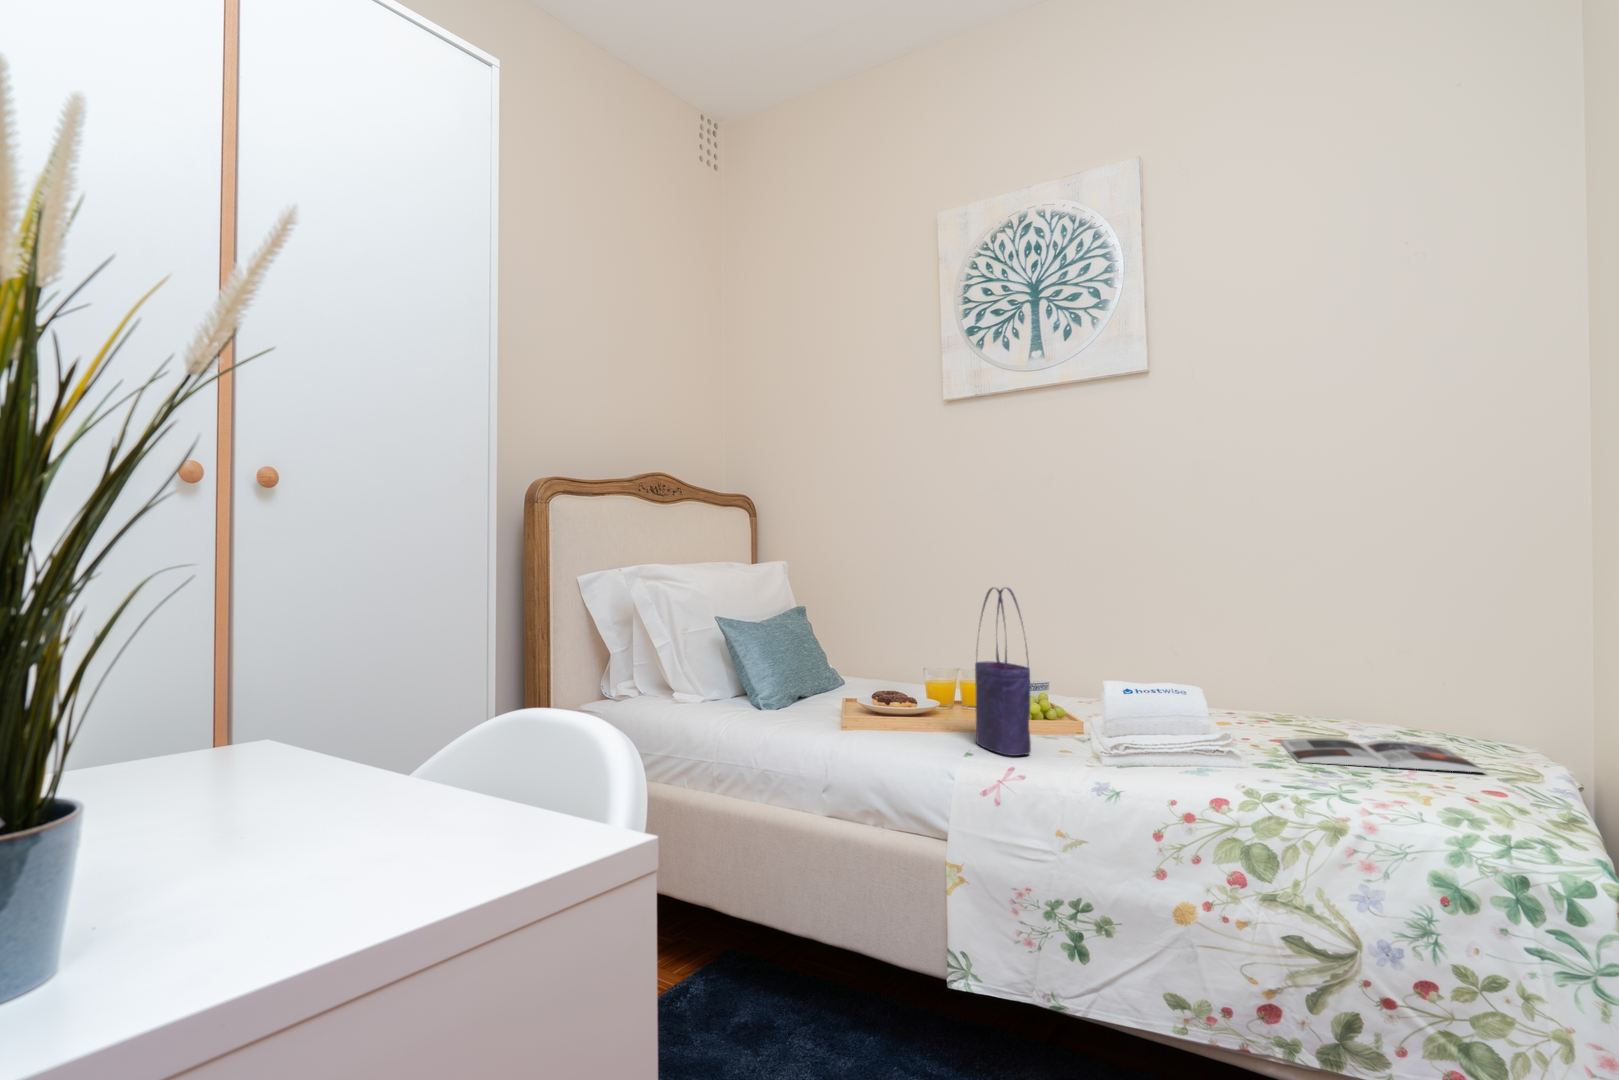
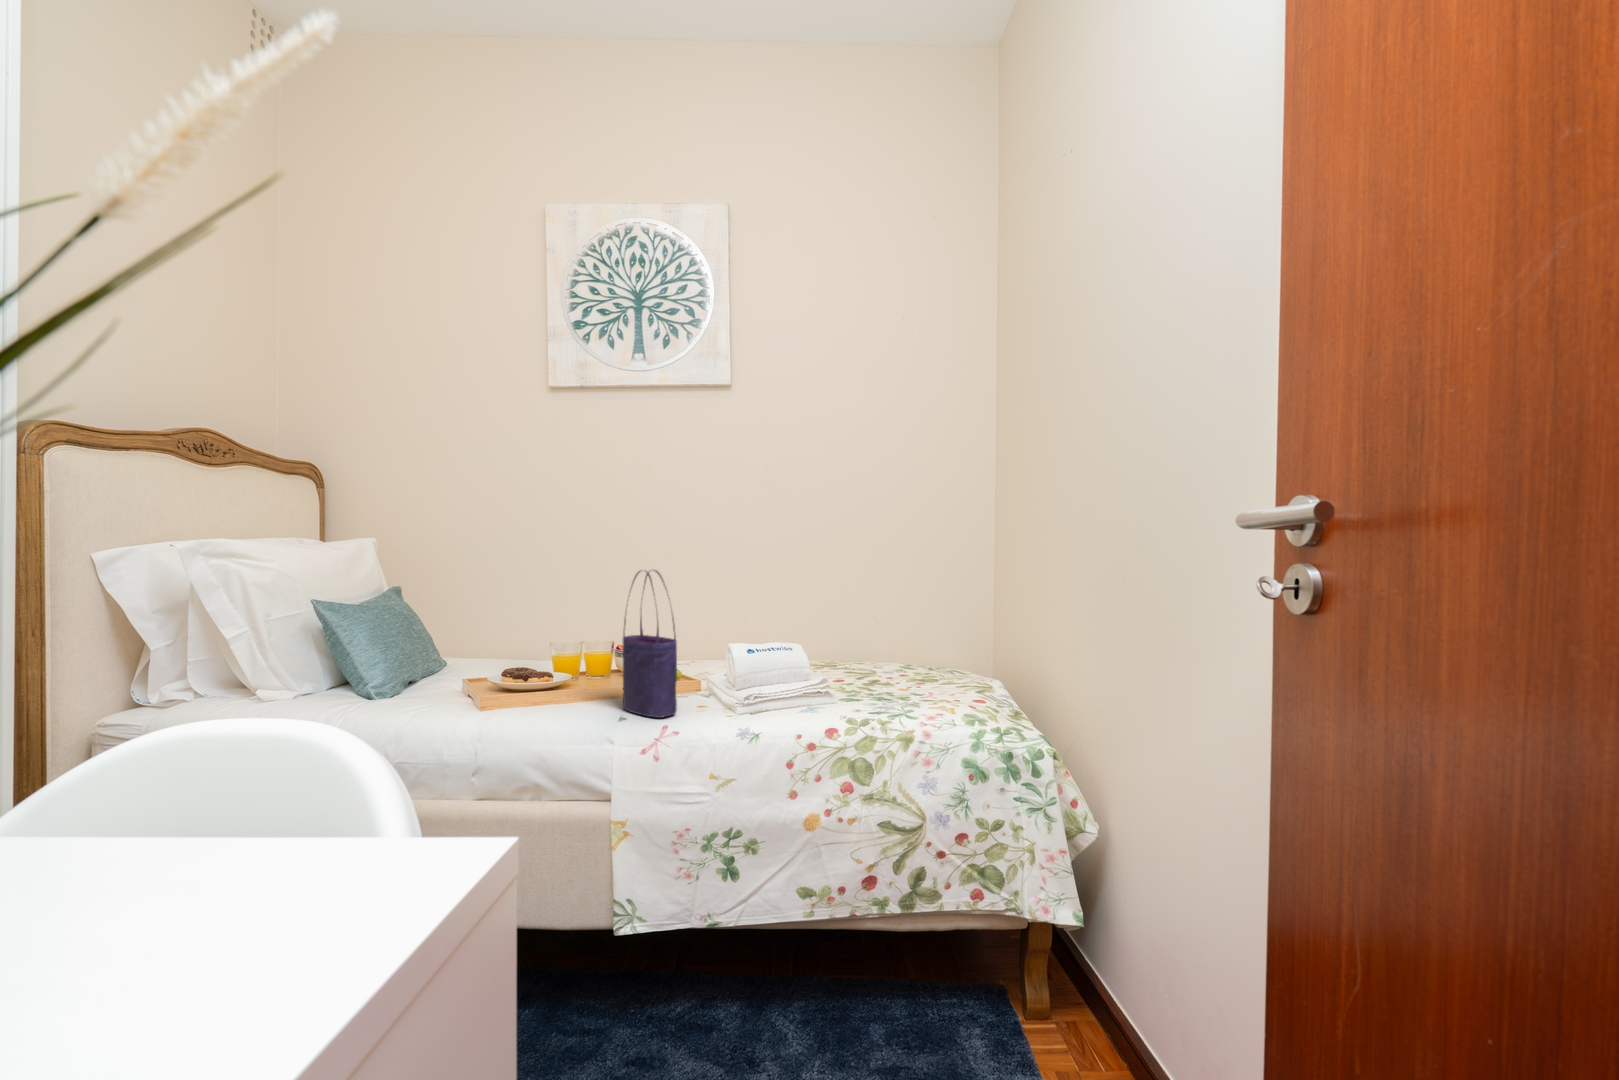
magazine: present [1280,737,1487,773] -> none [838,666,965,691]

